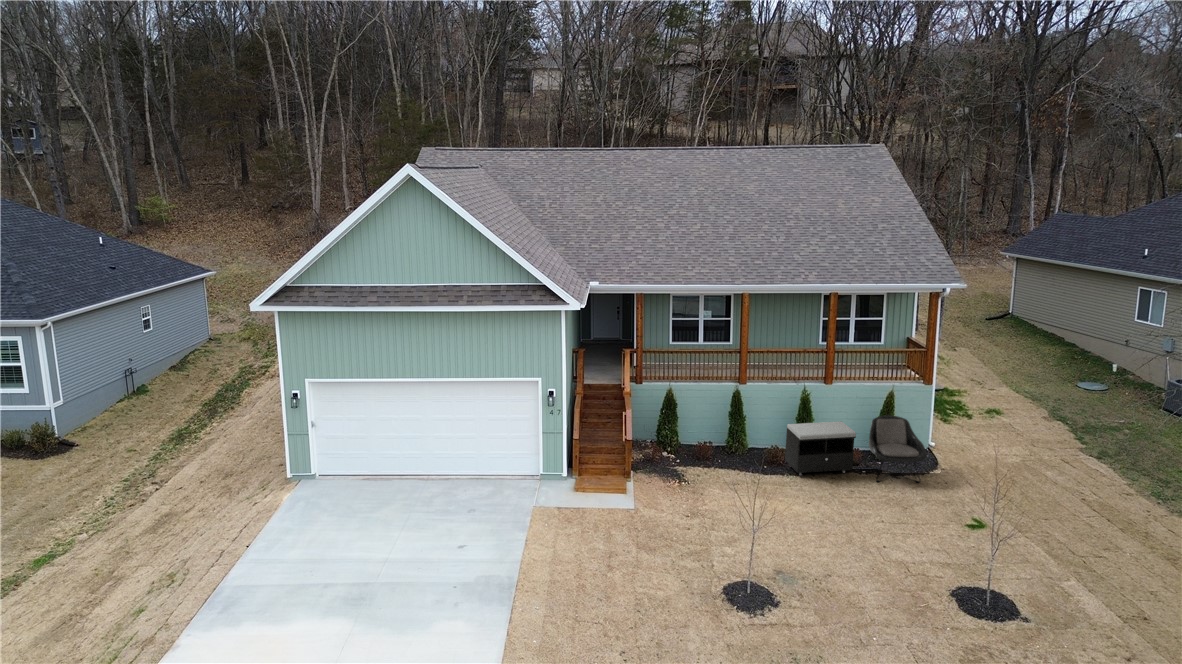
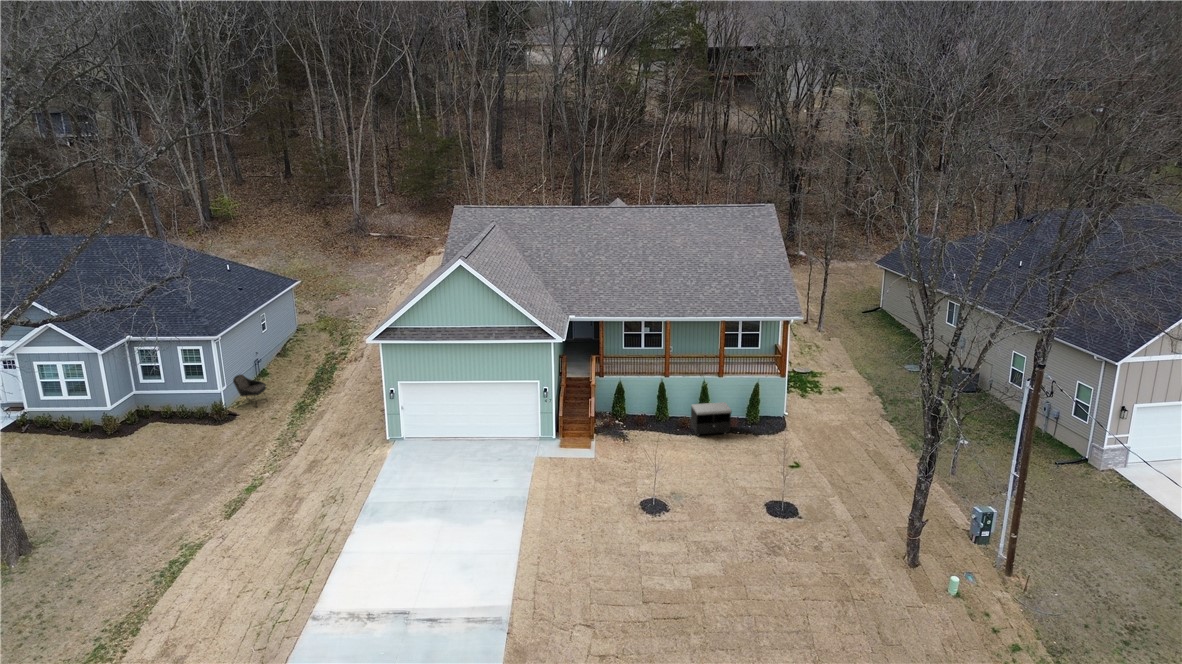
lounge chair: present [865,415,926,483] -> present [233,375,267,402]

